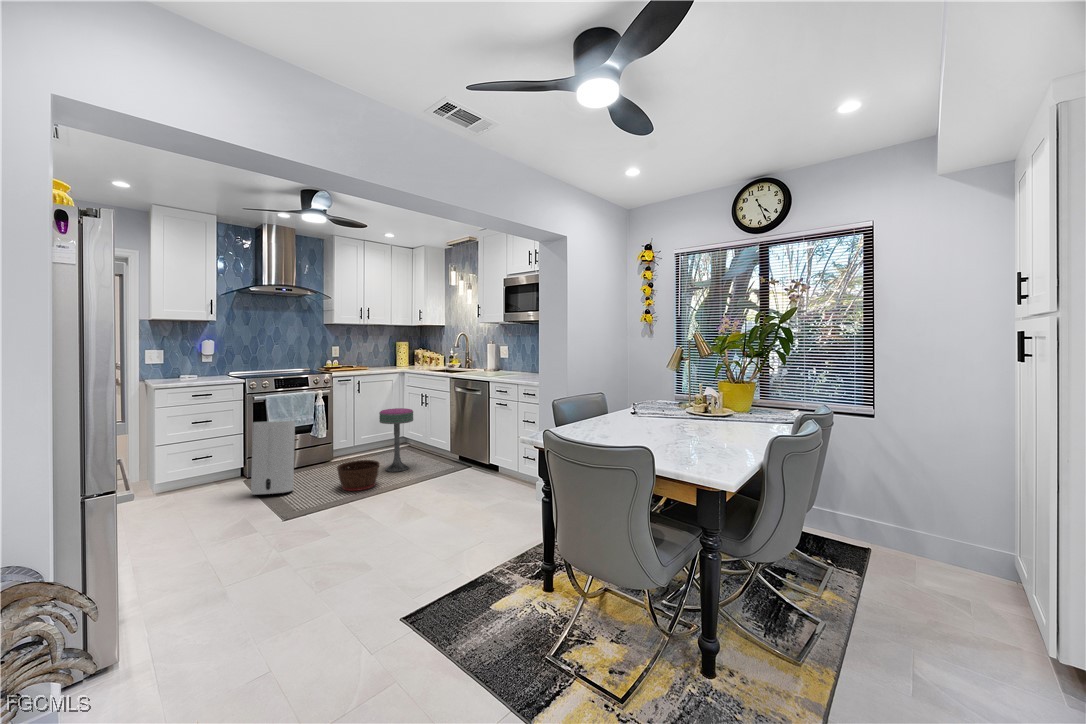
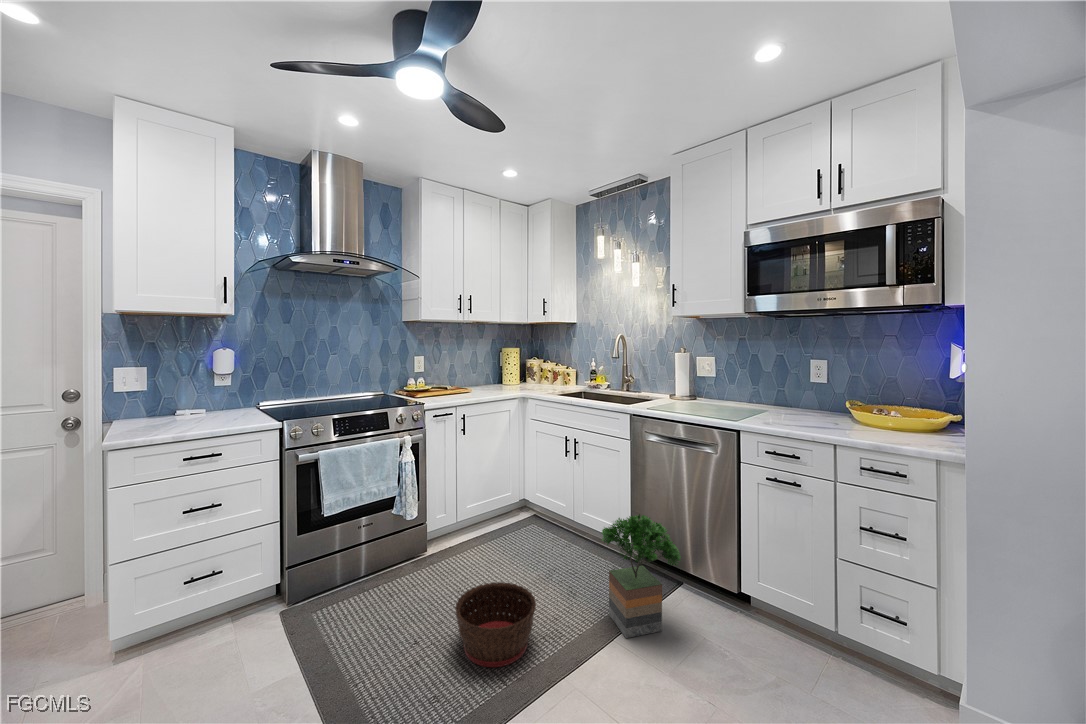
bar stool: present [379,408,413,472] -> none [515,470,574,593]
air purifier: present [251,421,295,495] -> none [288,511,373,680]
potted tree: none [417,425,455,482] -> present [601,514,681,638]

